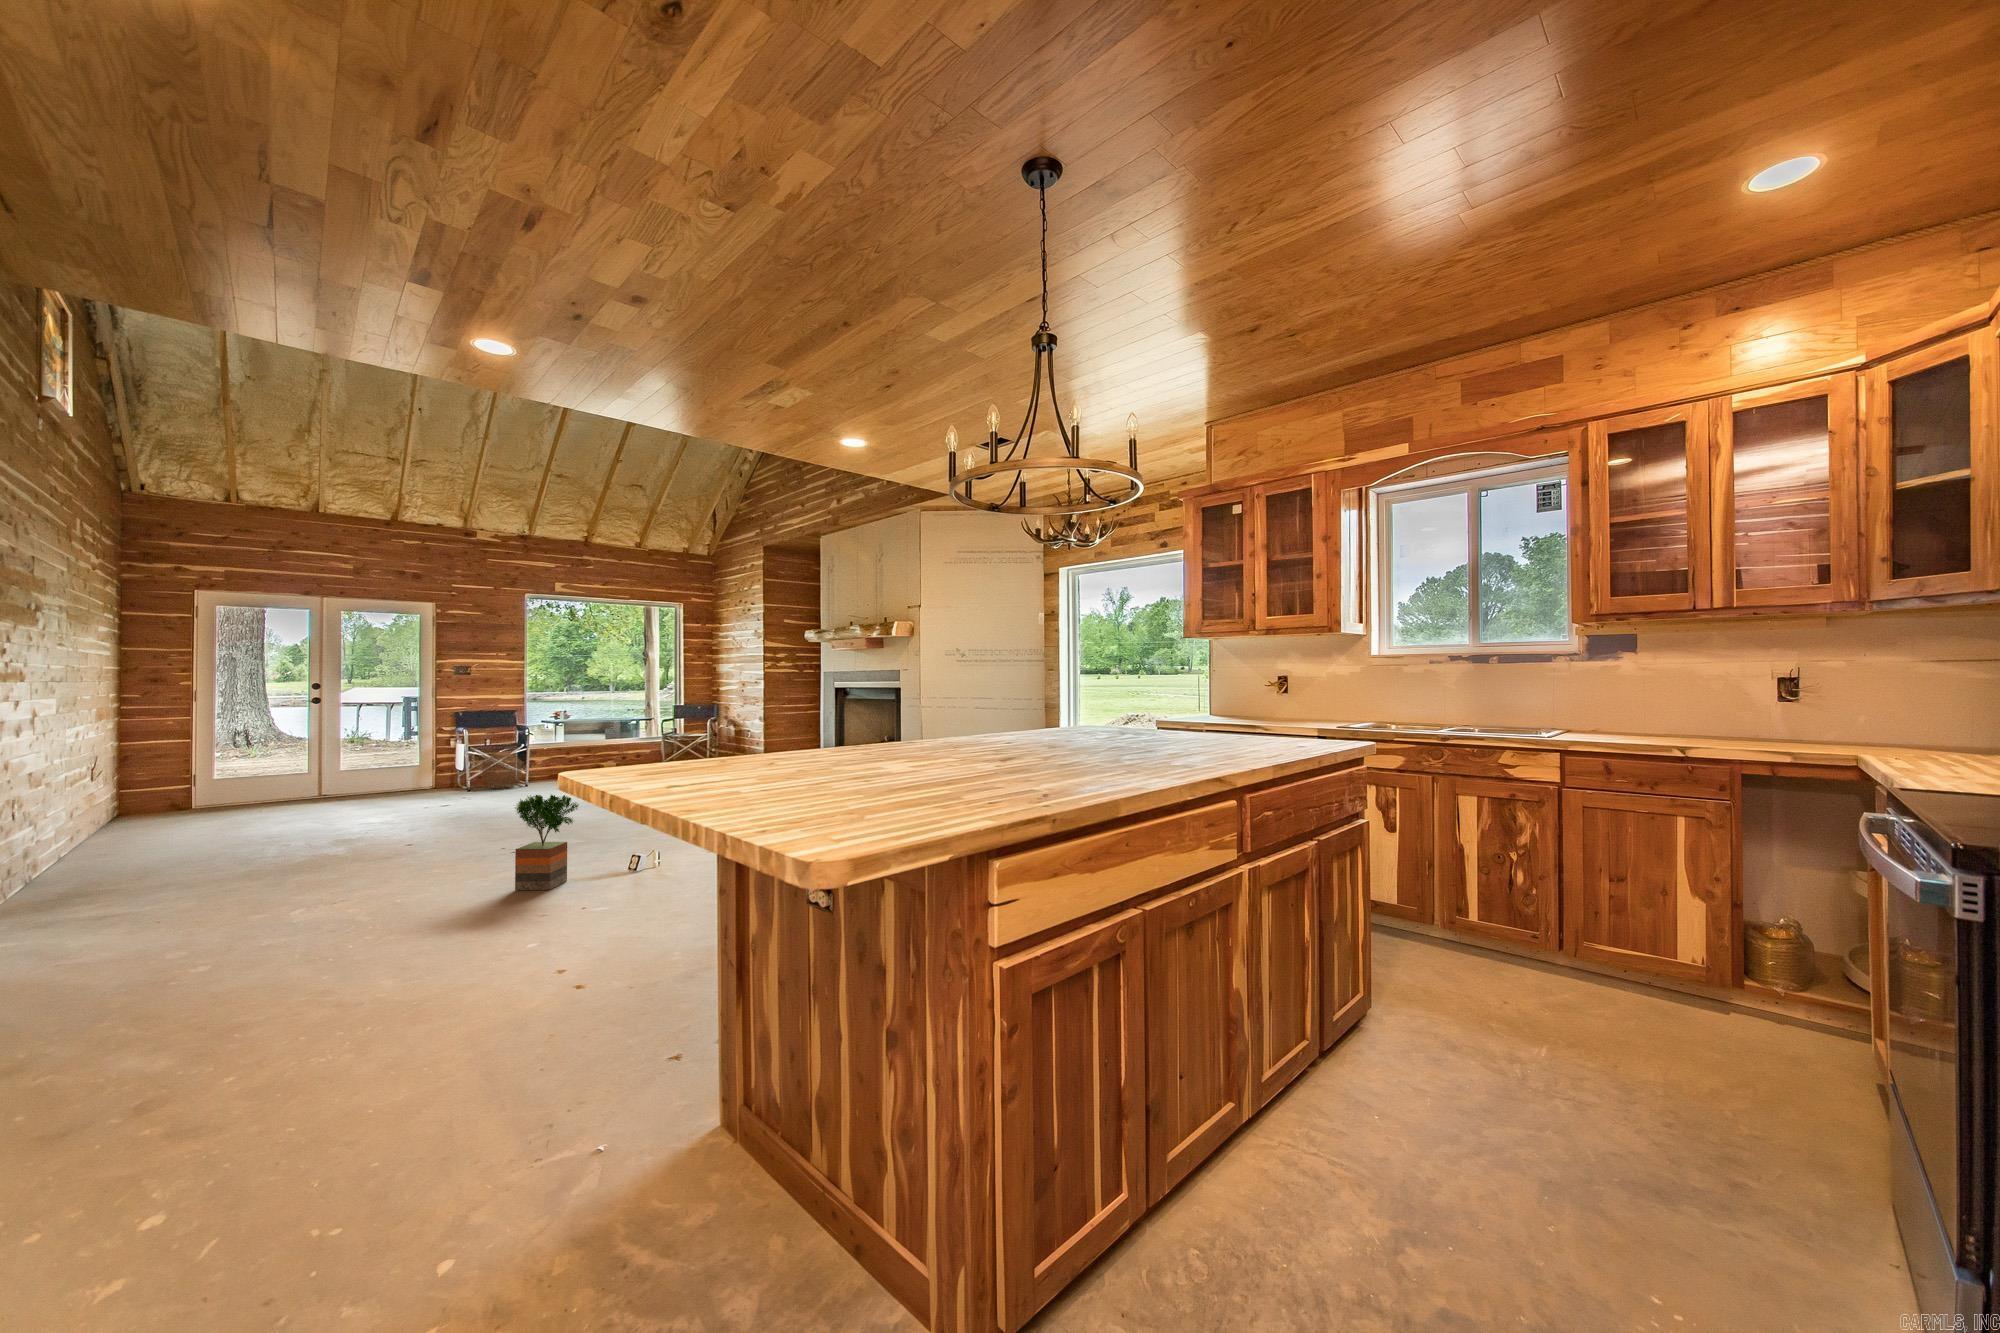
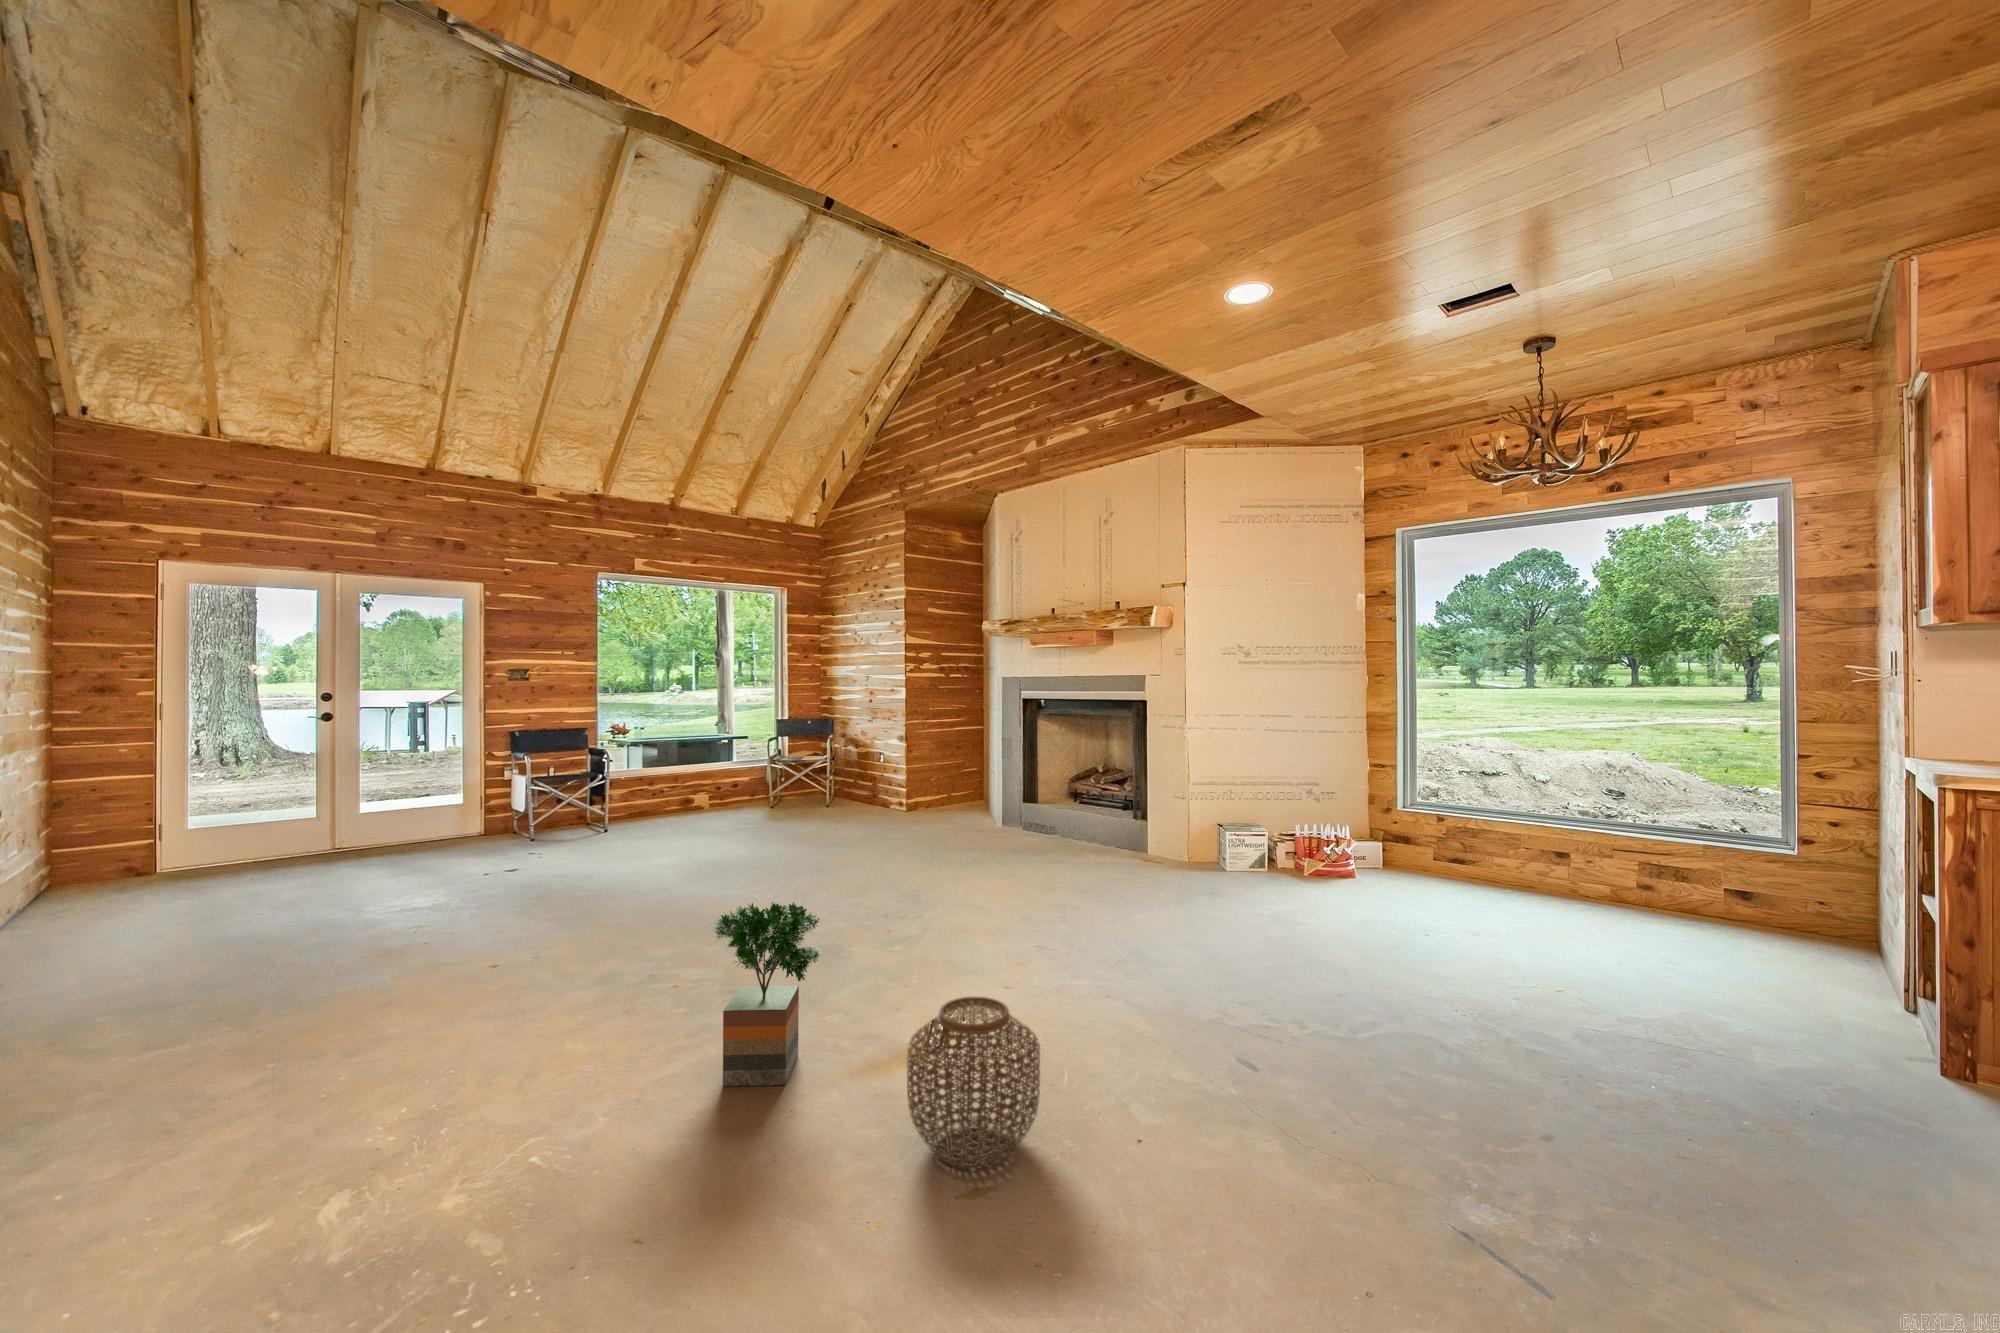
woven basket: present [482,752,522,789] -> present [907,997,1040,1169]

